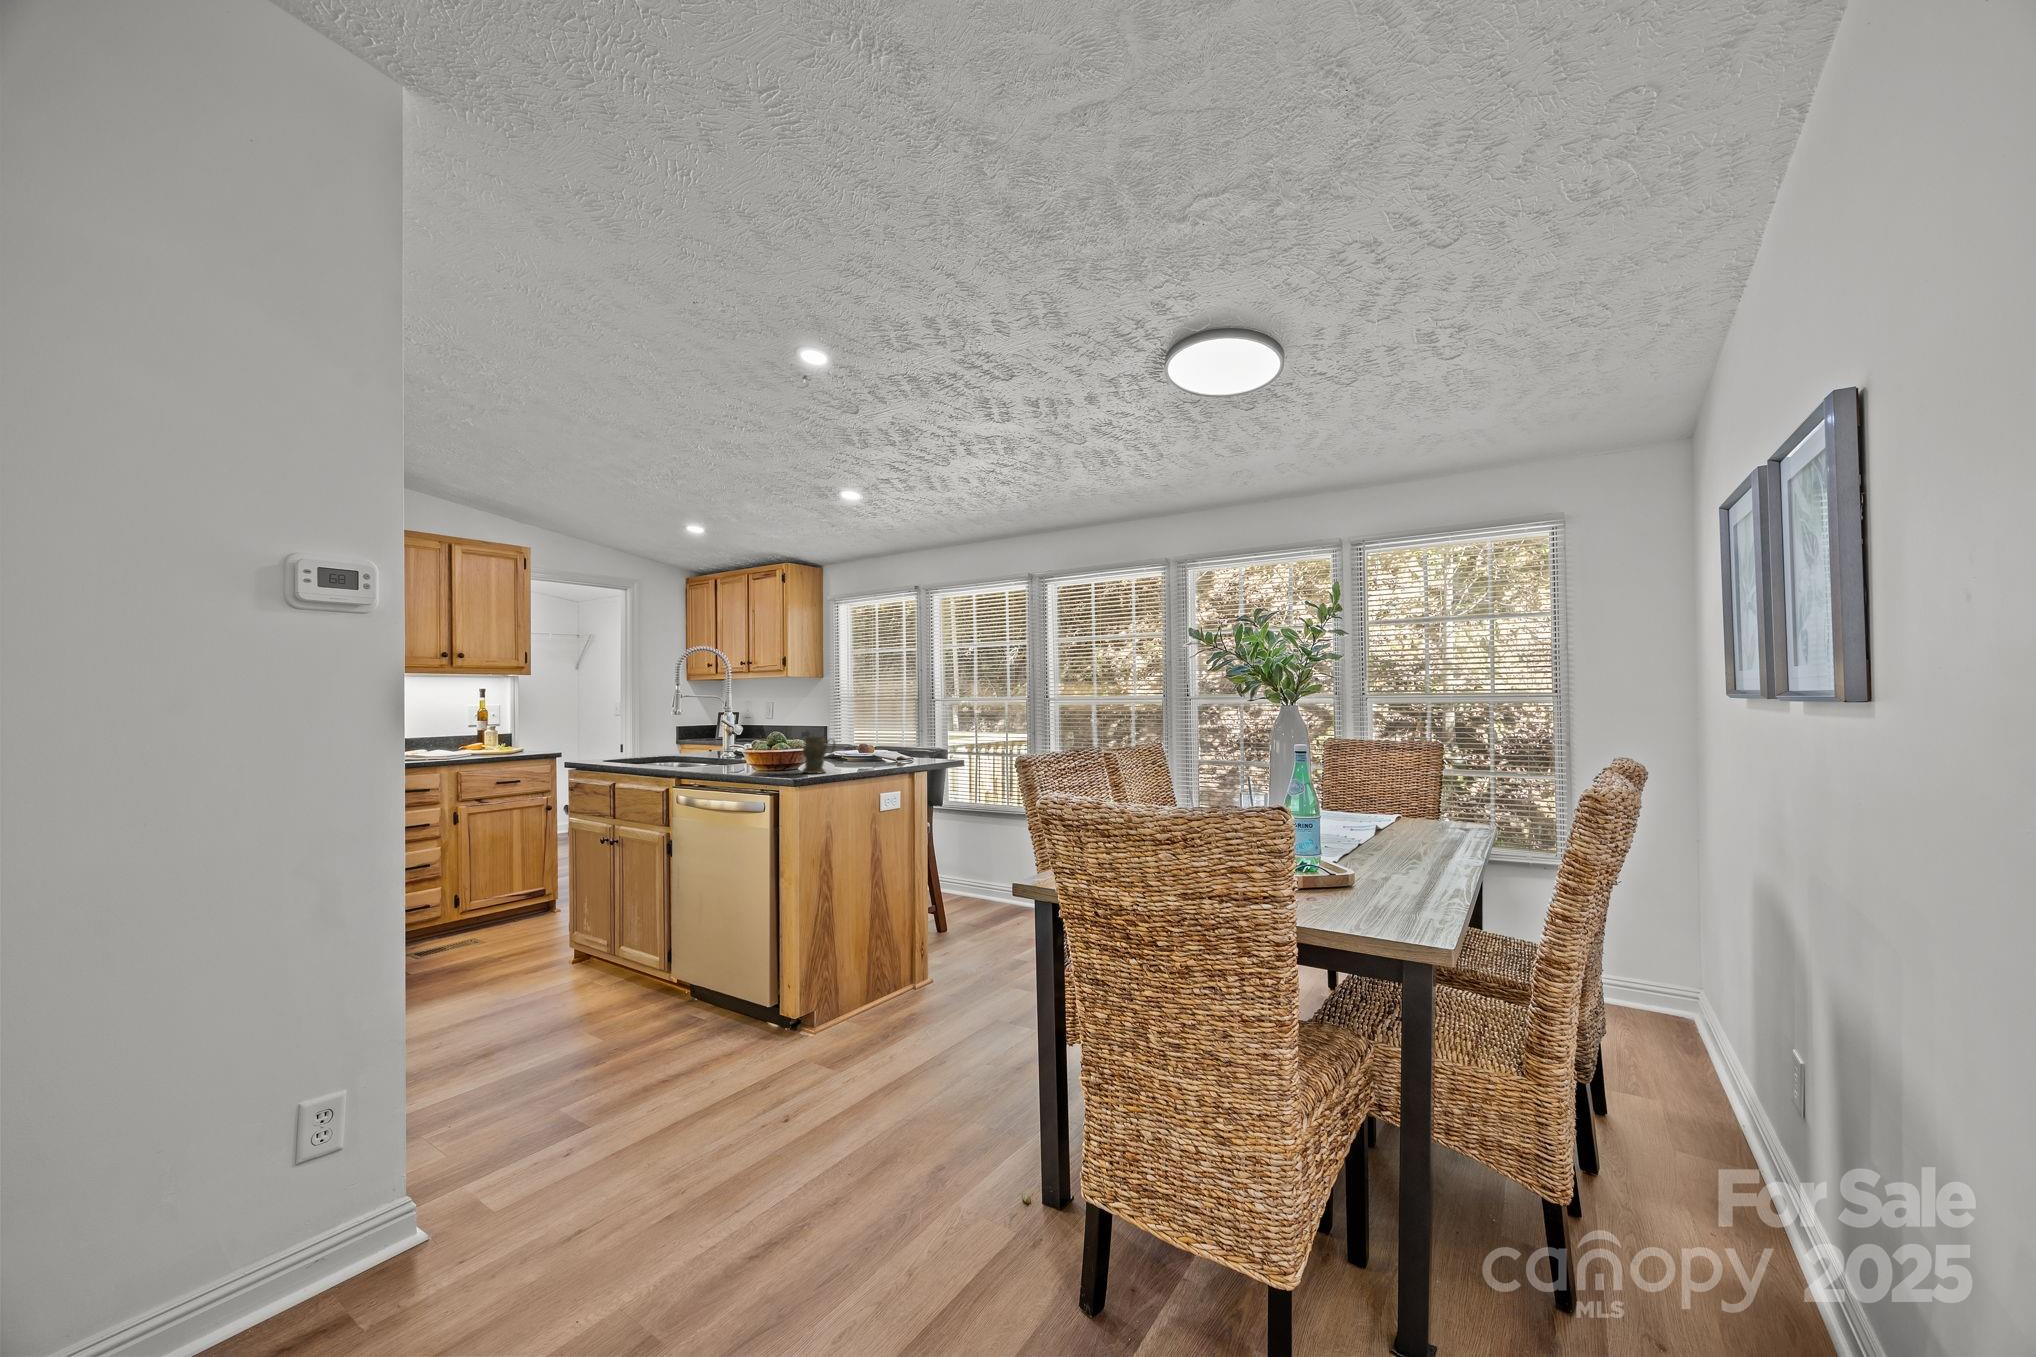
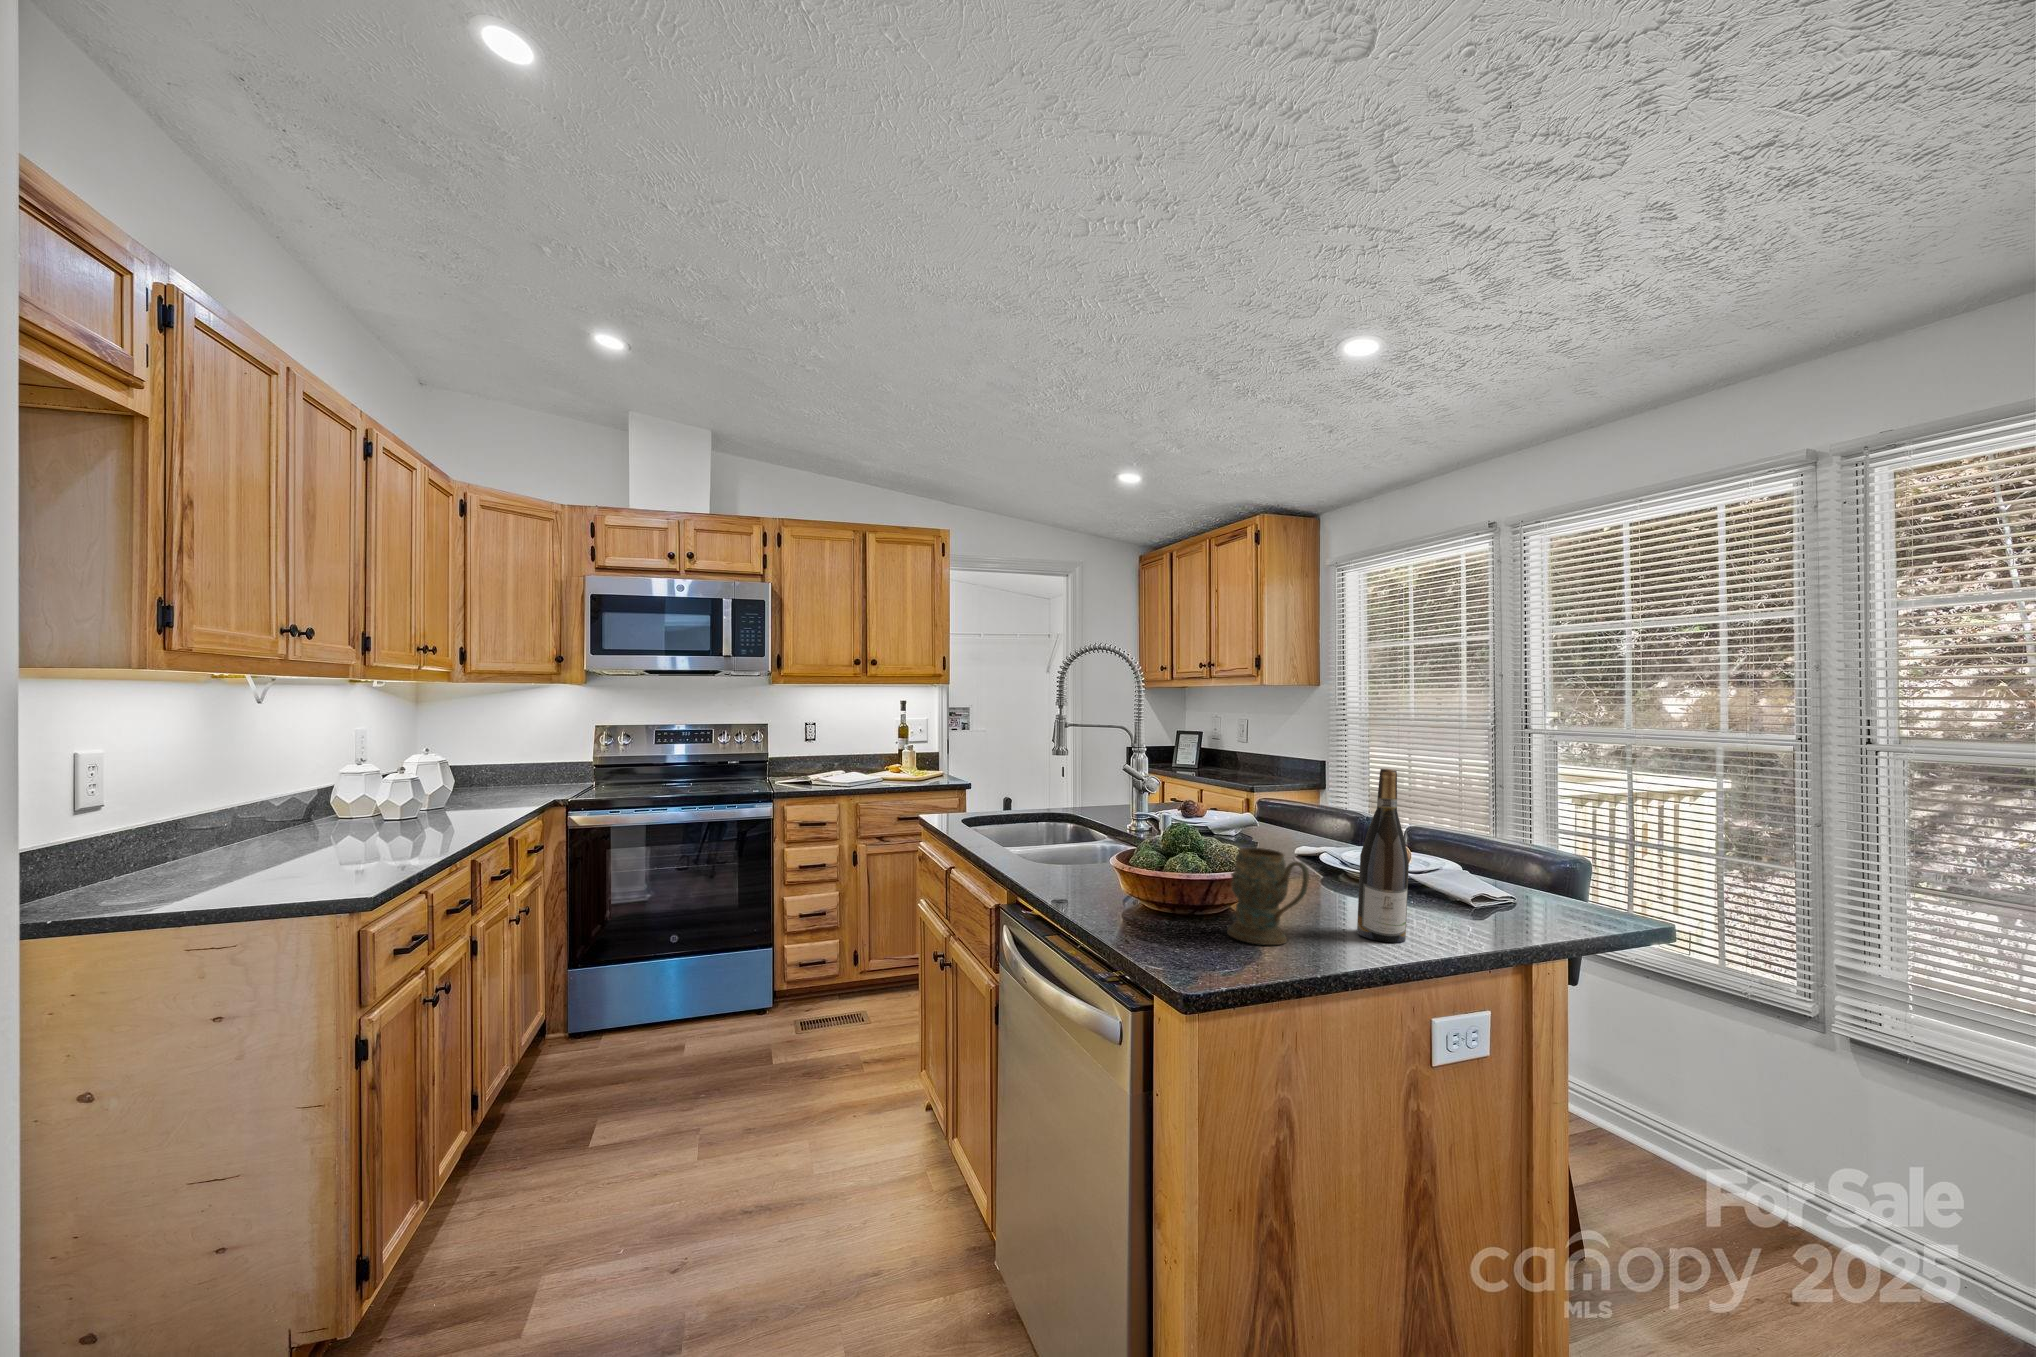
wine bottle: none [853,702,872,770] -> present [1357,769,1409,943]

